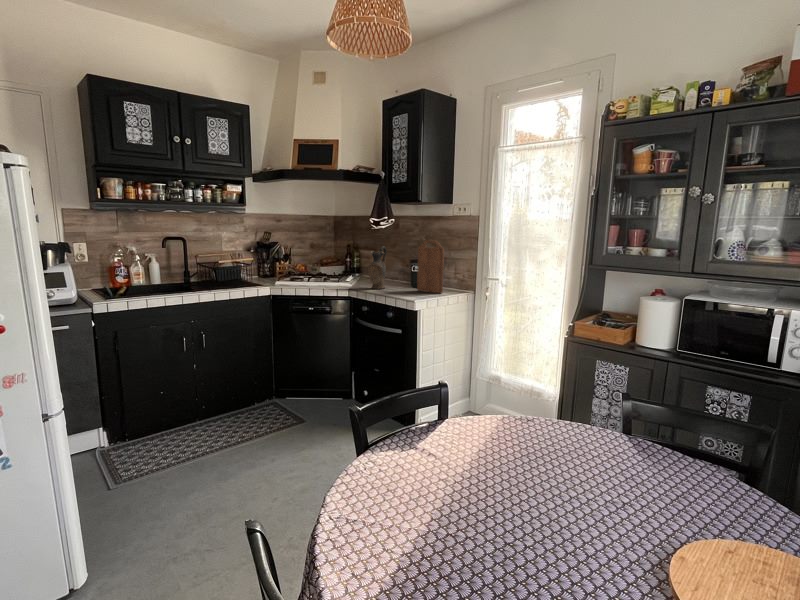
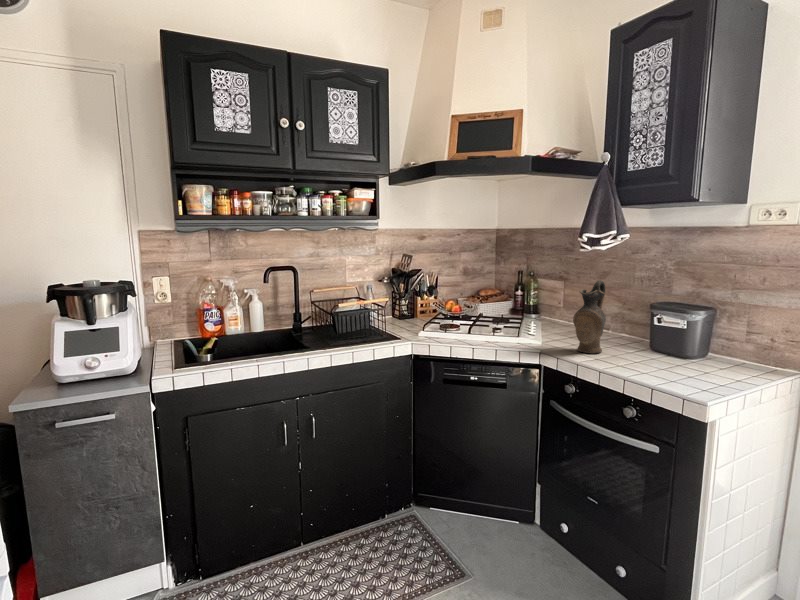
cutting board: present [417,240,444,293] -> none [669,273,741,373]

